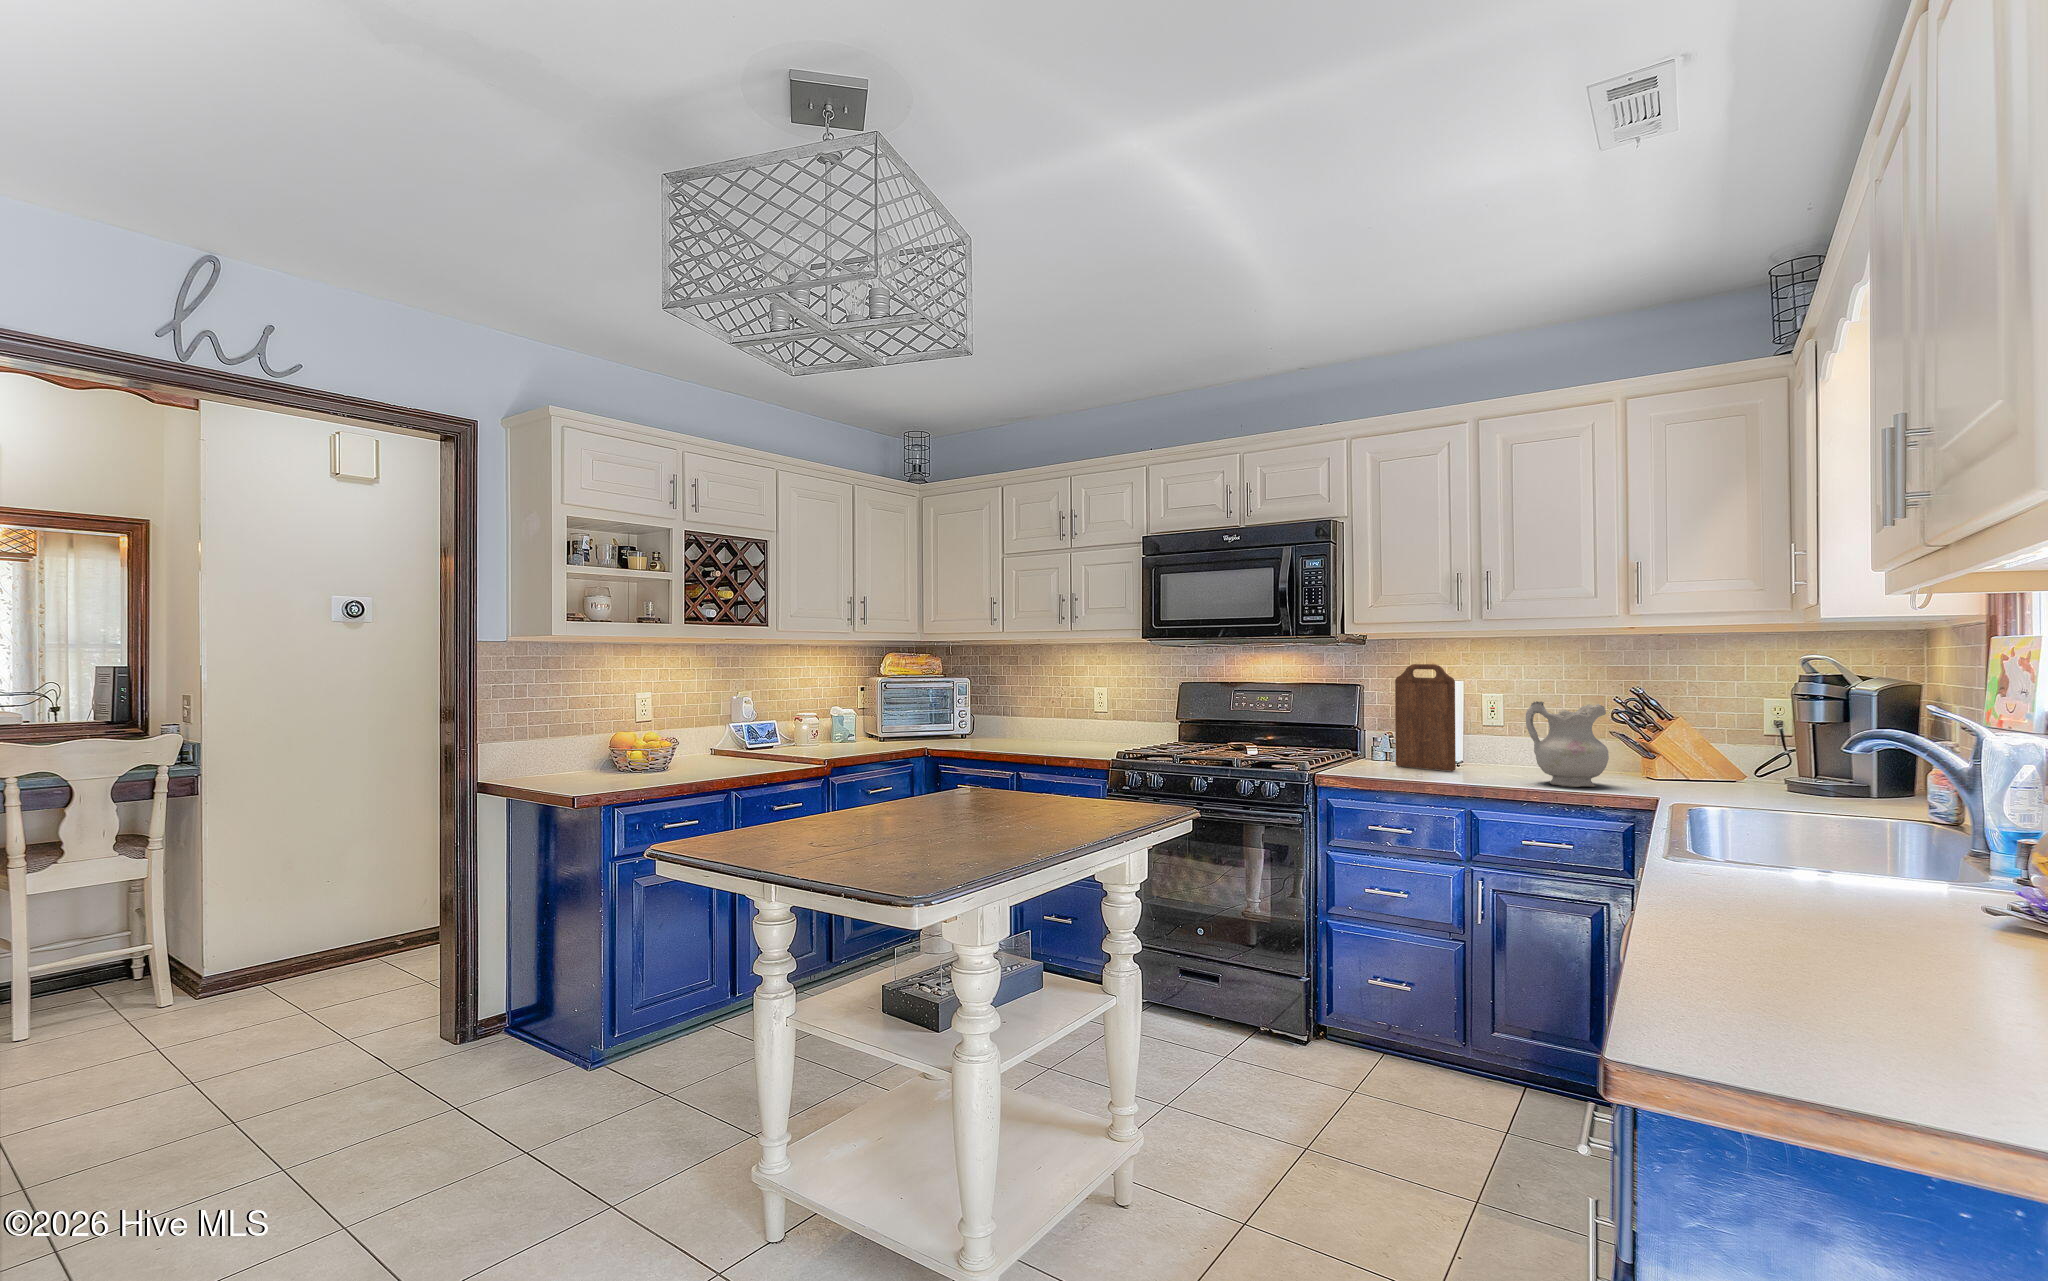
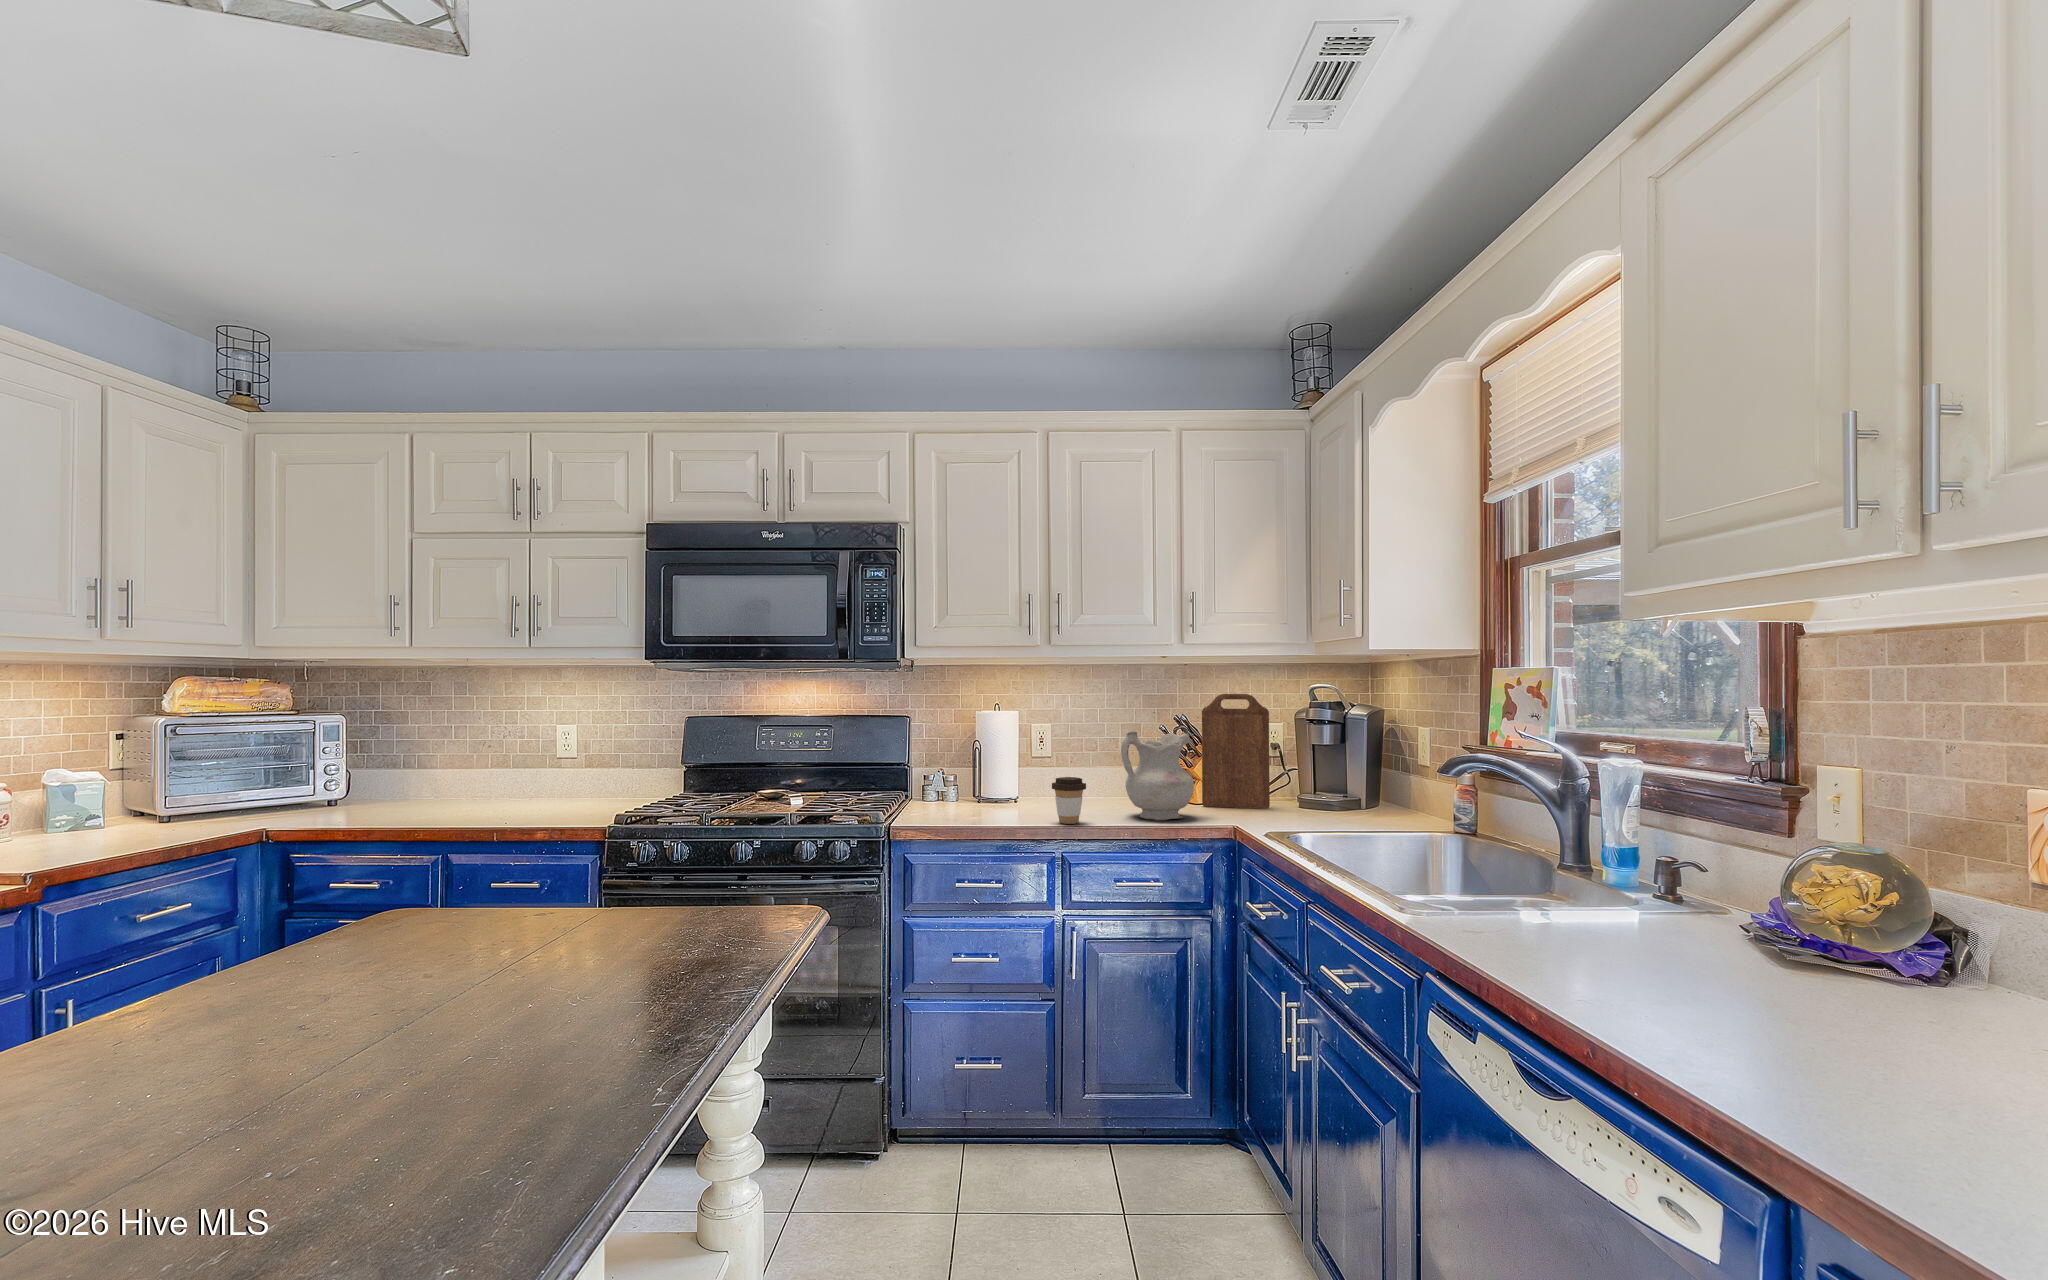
cutting board: present [1395,664,1456,771] -> present [1202,694,1270,808]
coffee cup: none [1451,741,1483,782] -> present [1052,777,1086,824]

